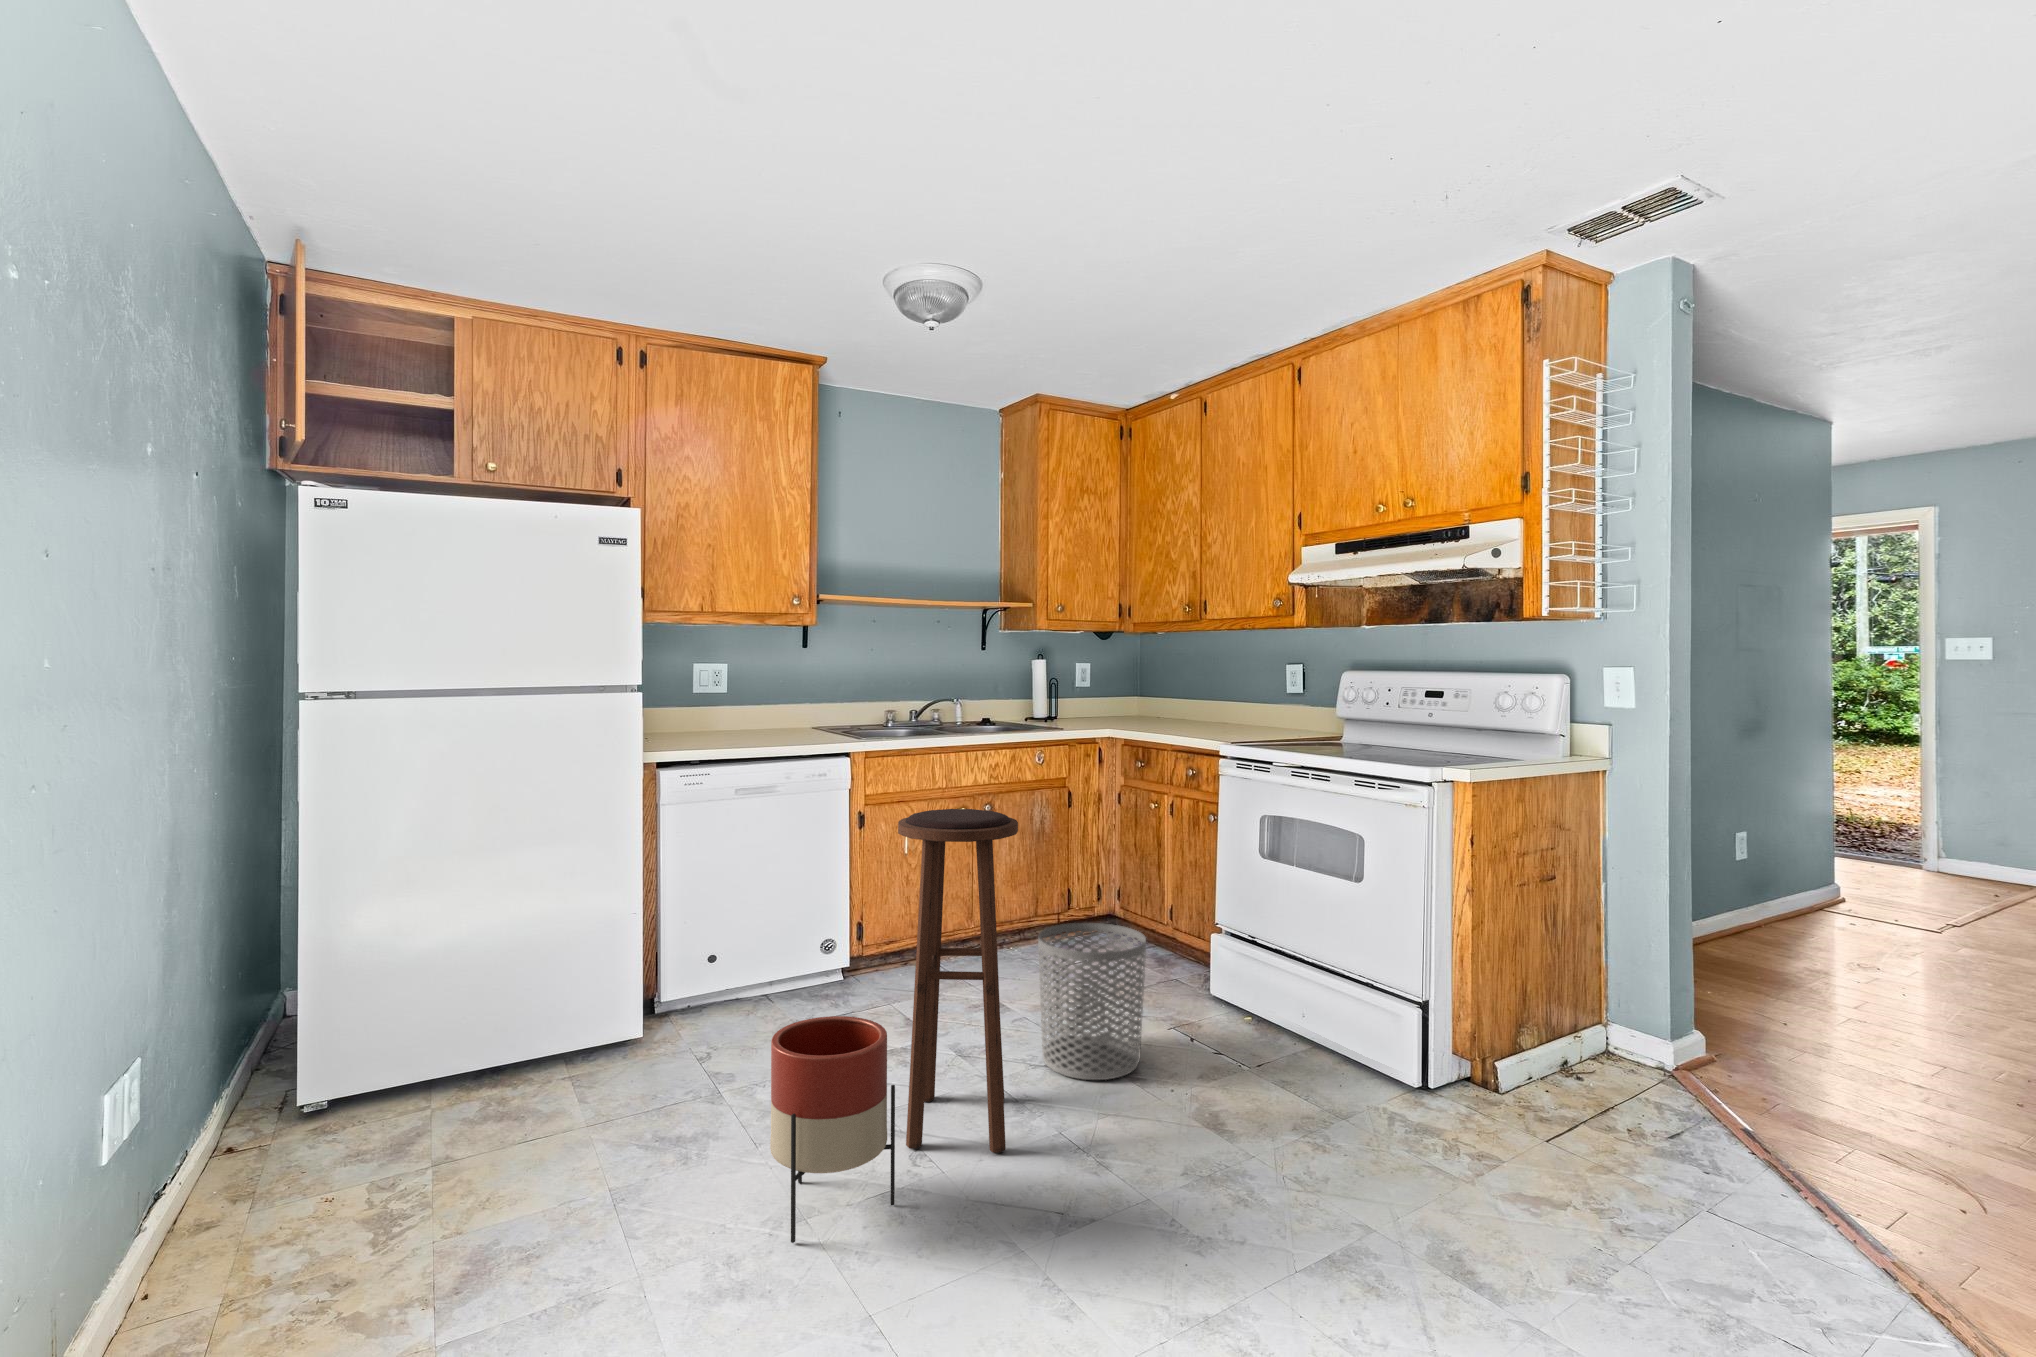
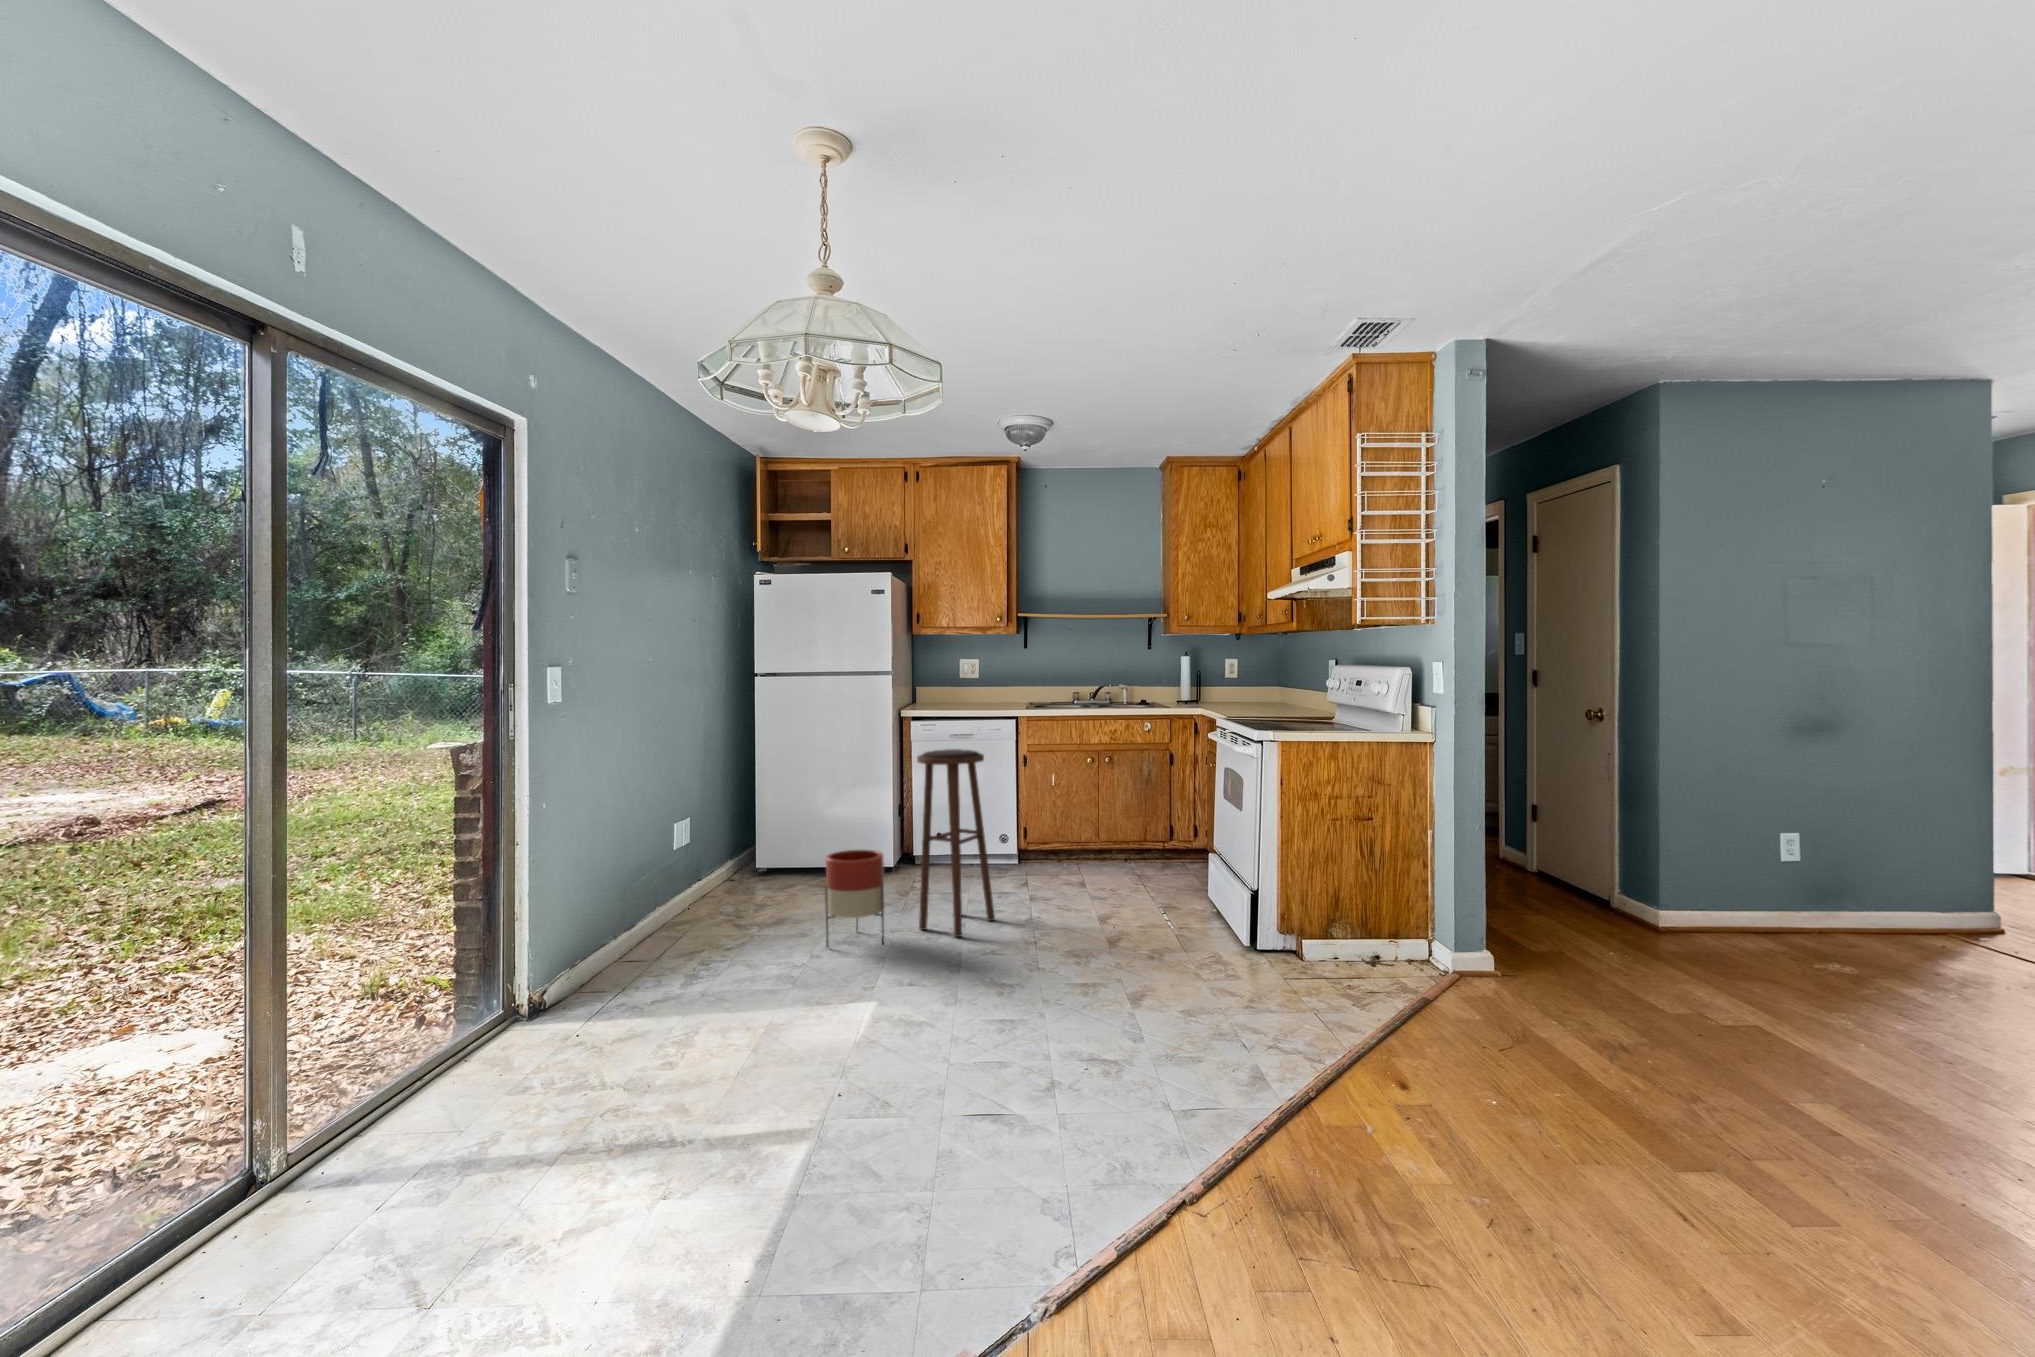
waste bin: present [1038,923,1146,1080] -> none [1034,829,1102,921]

